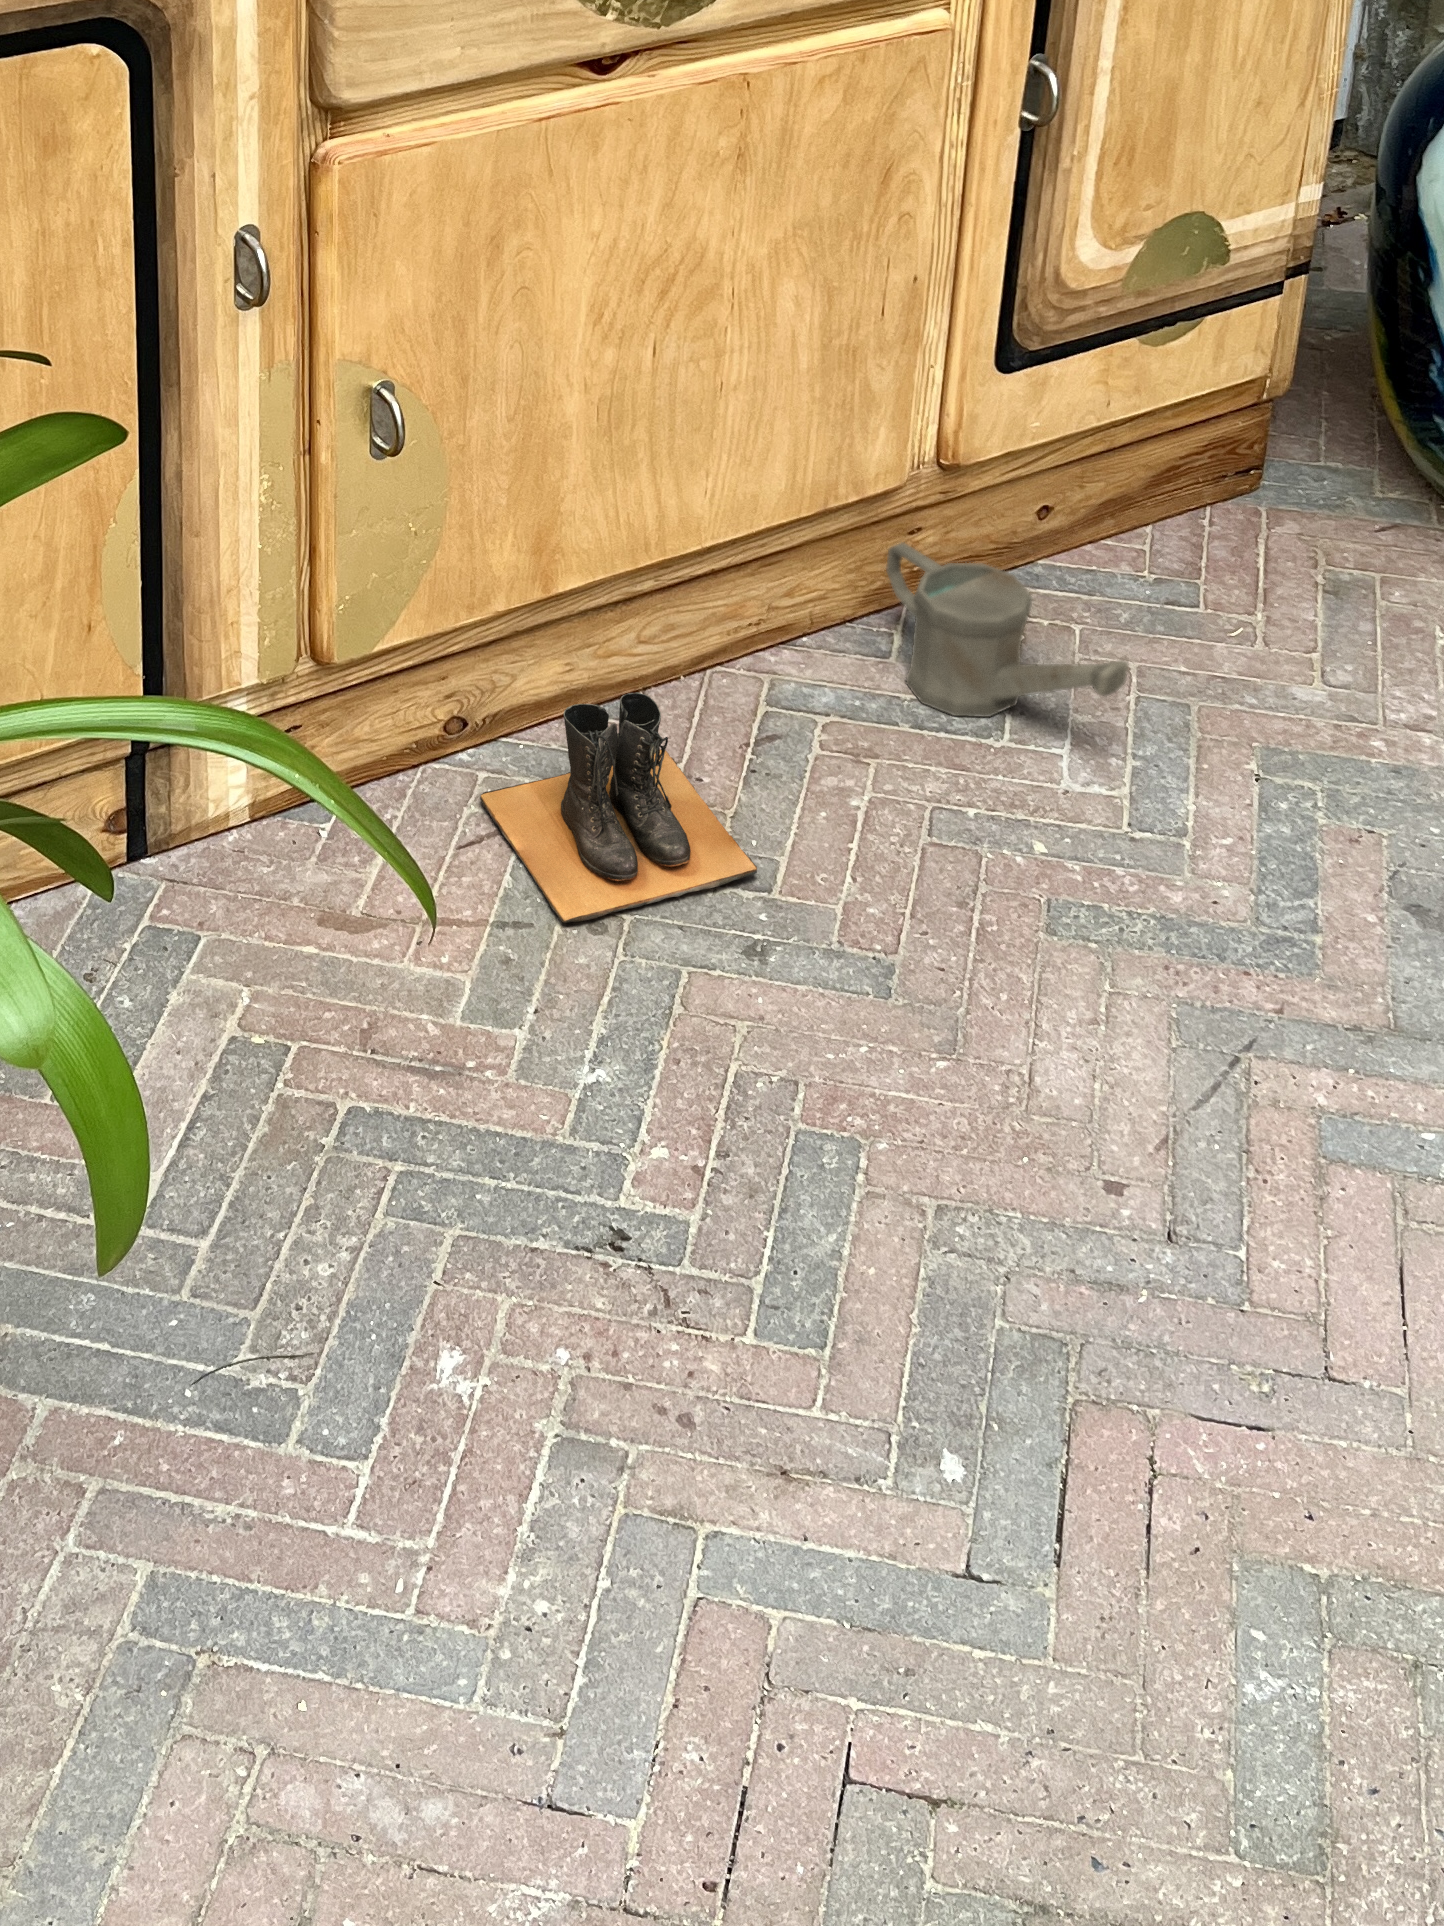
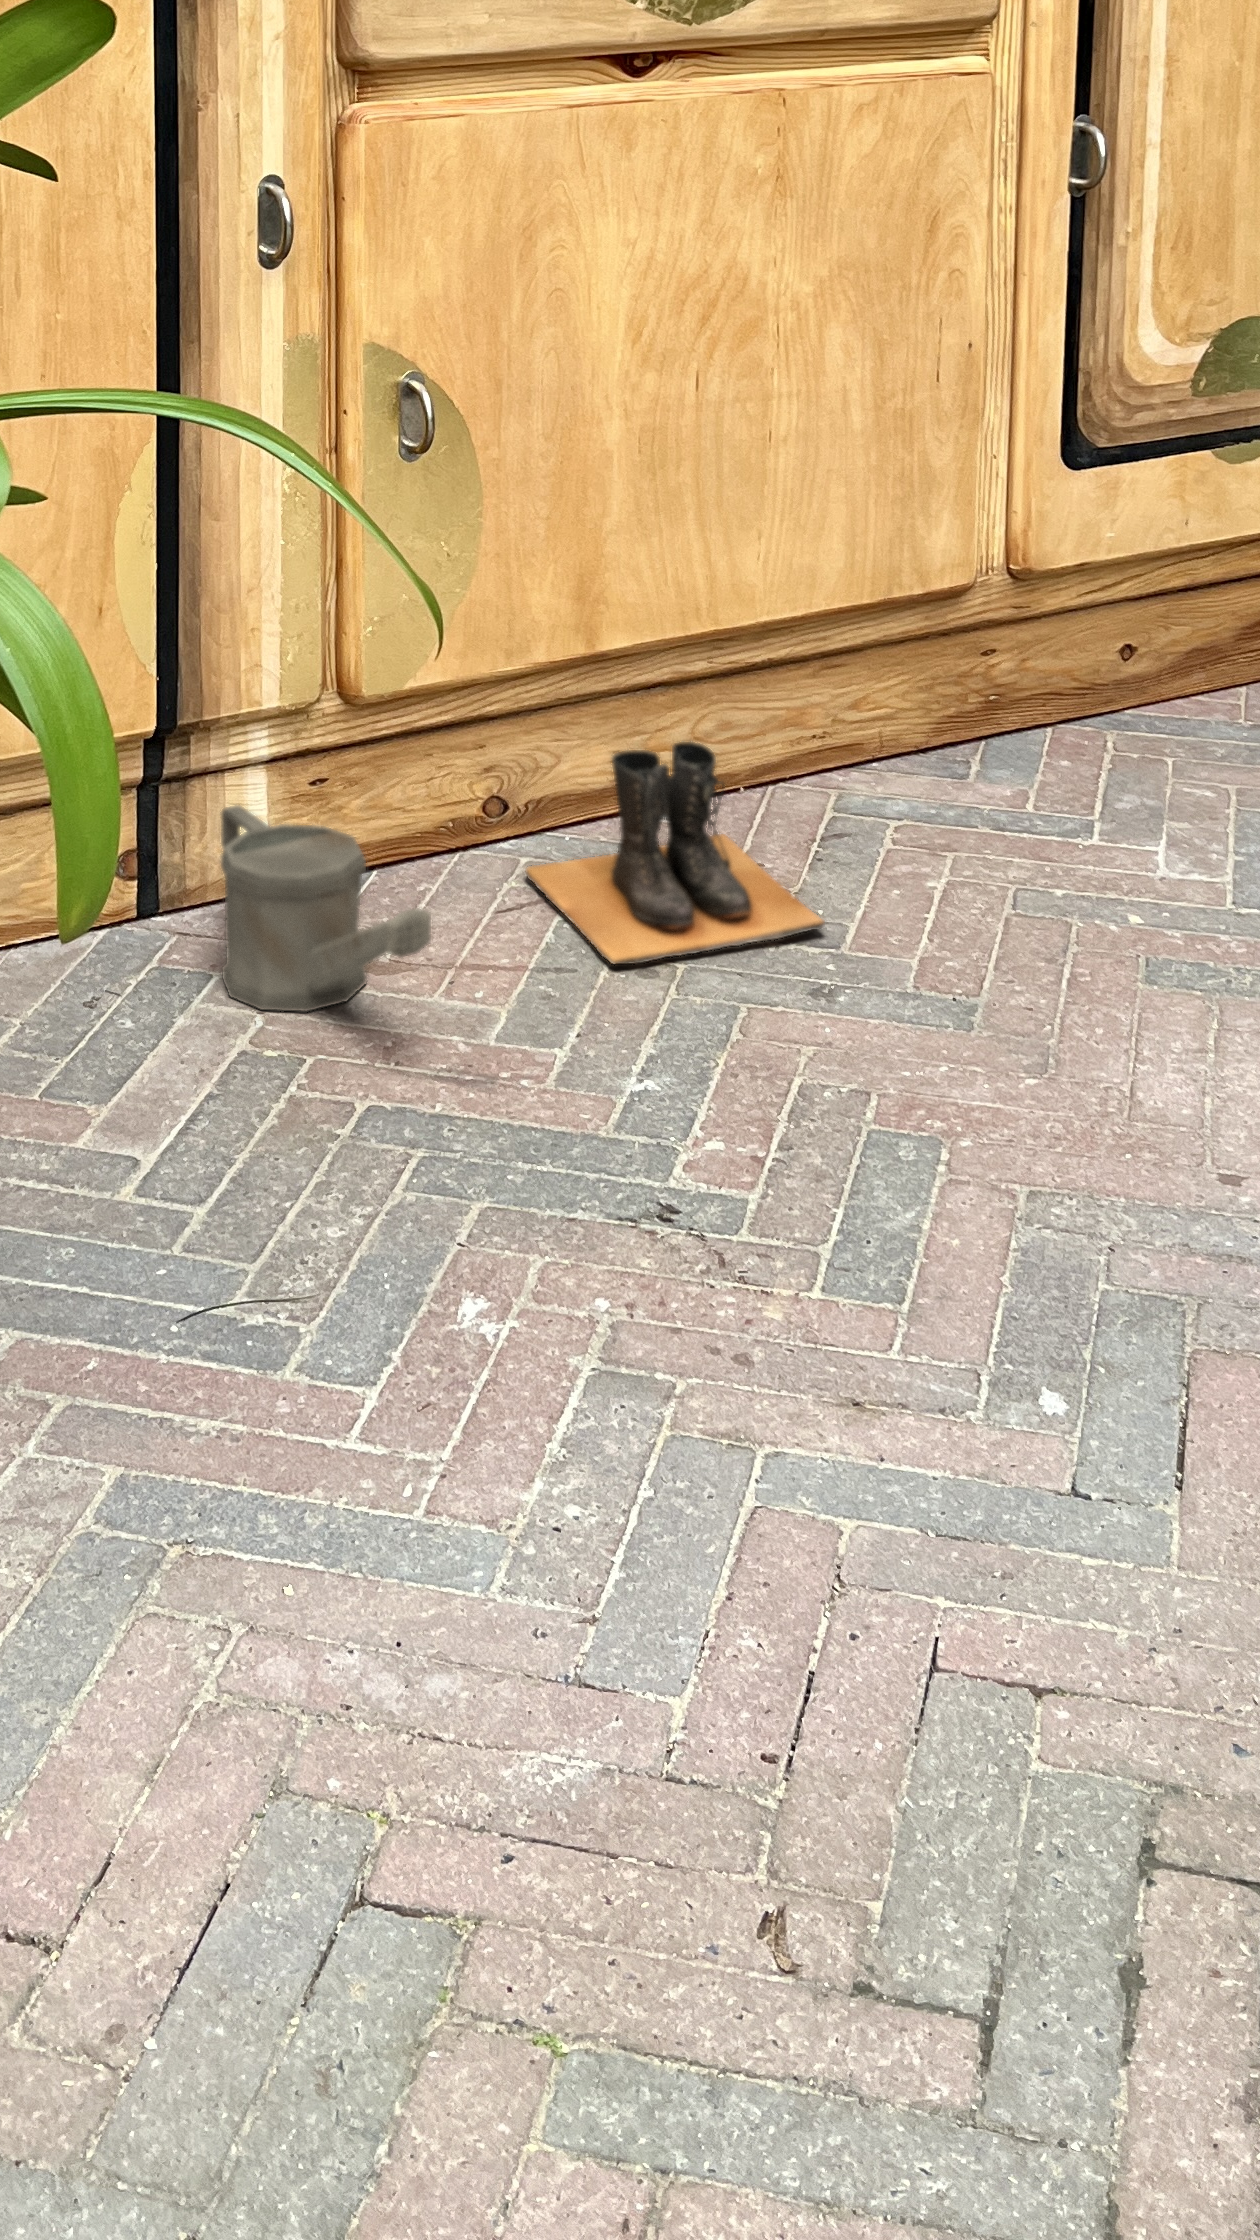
watering can: present [886,542,1128,717] -> present [221,805,431,1012]

